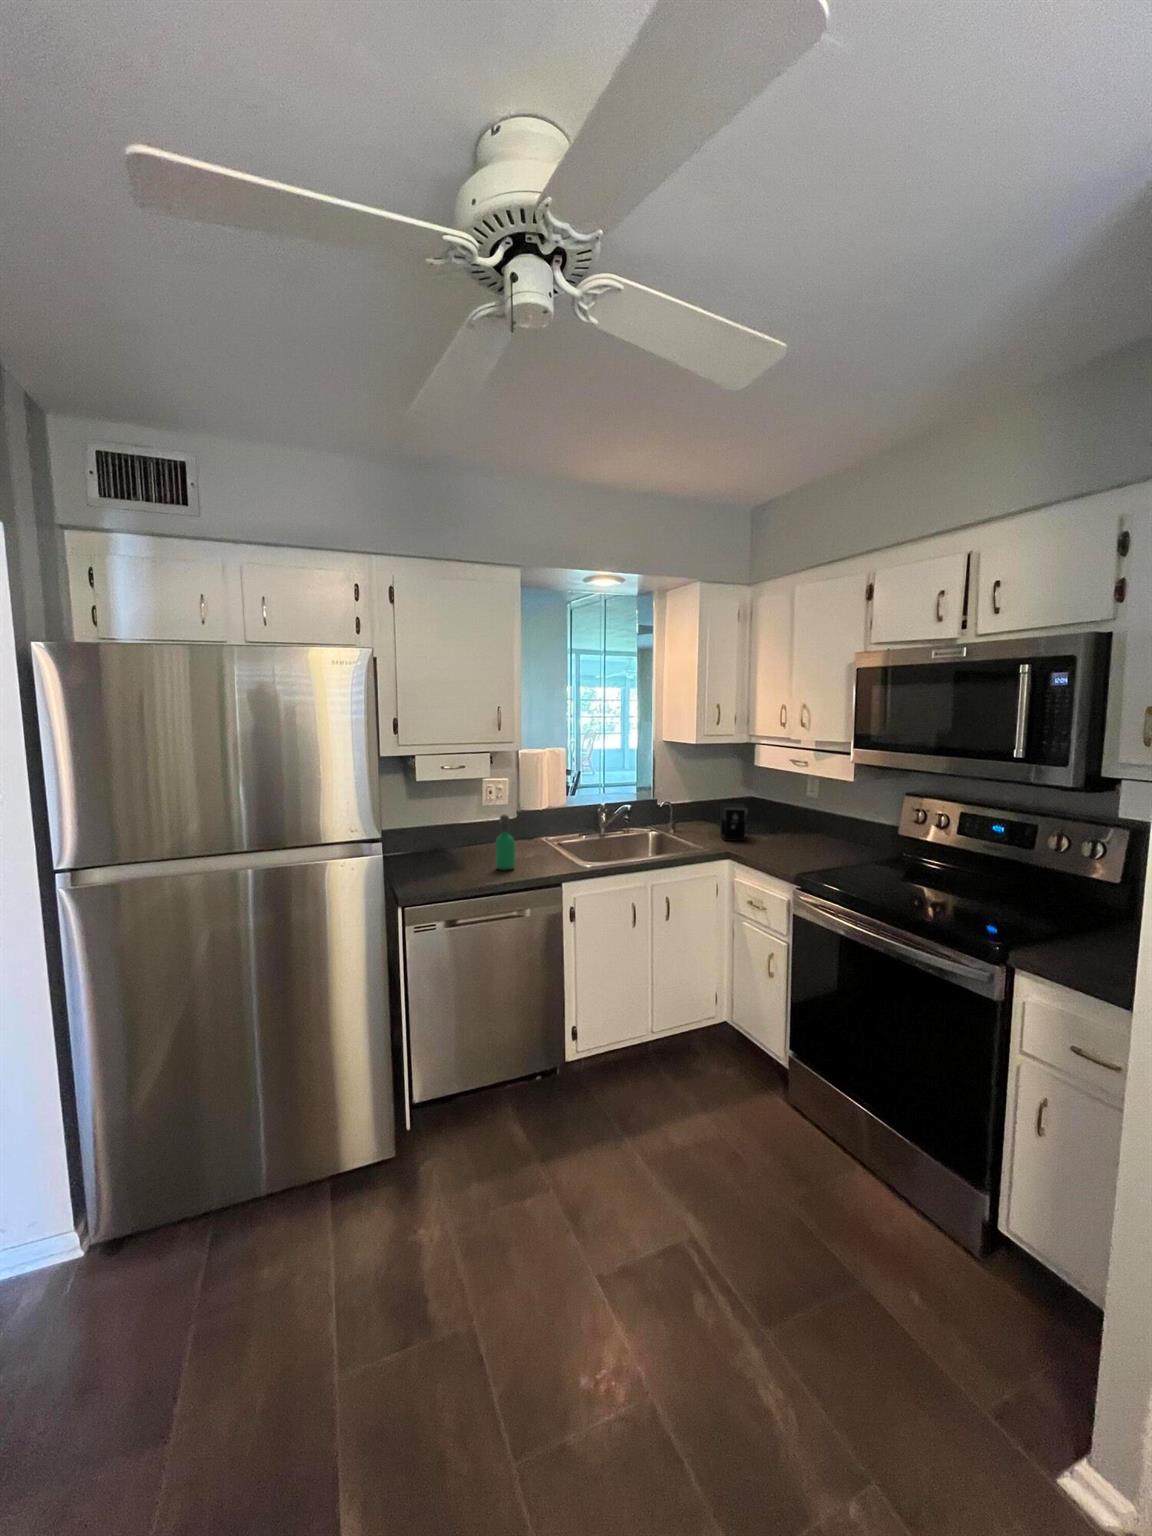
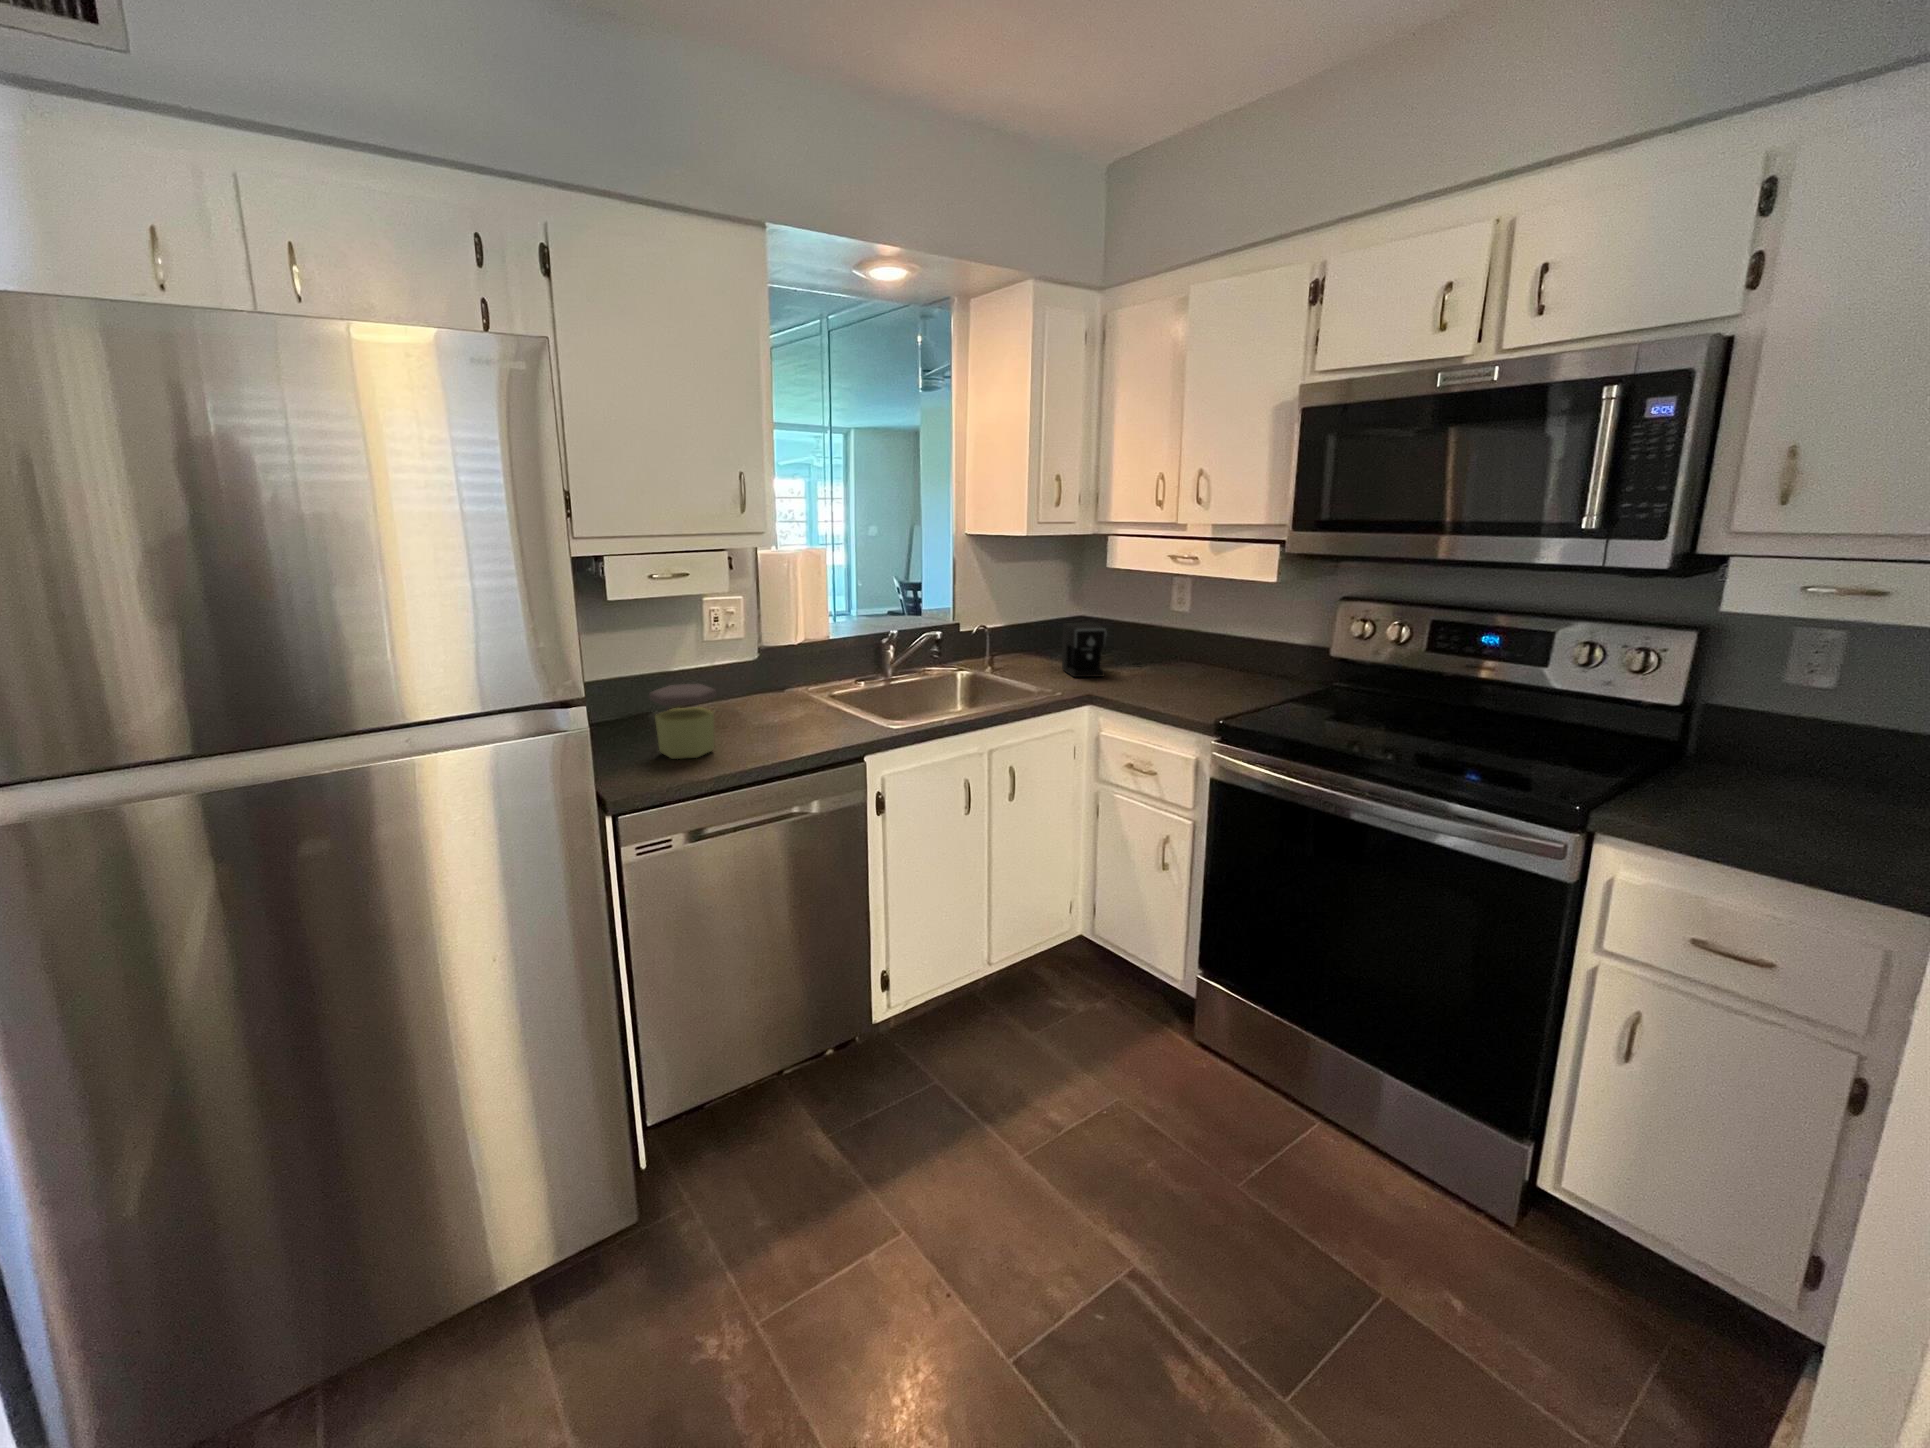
soap dispenser: present [496,814,515,870] -> none [751,650,784,741]
jar: none [433,833,472,878] -> present [649,684,717,759]

